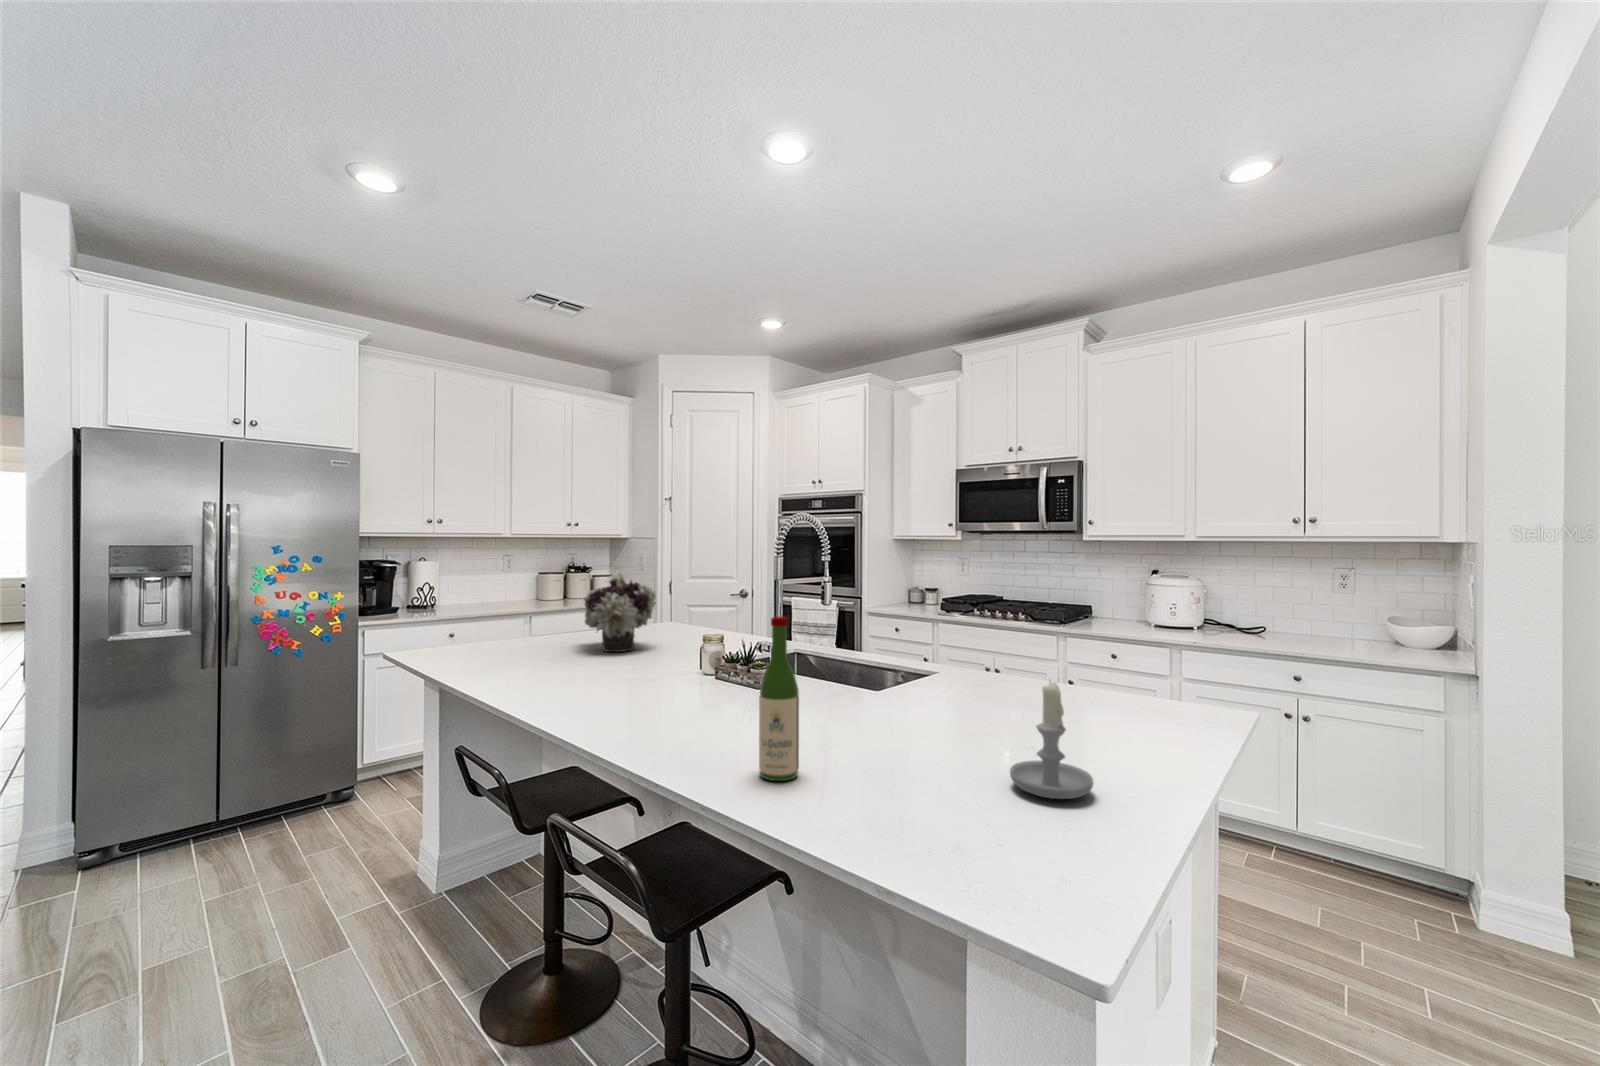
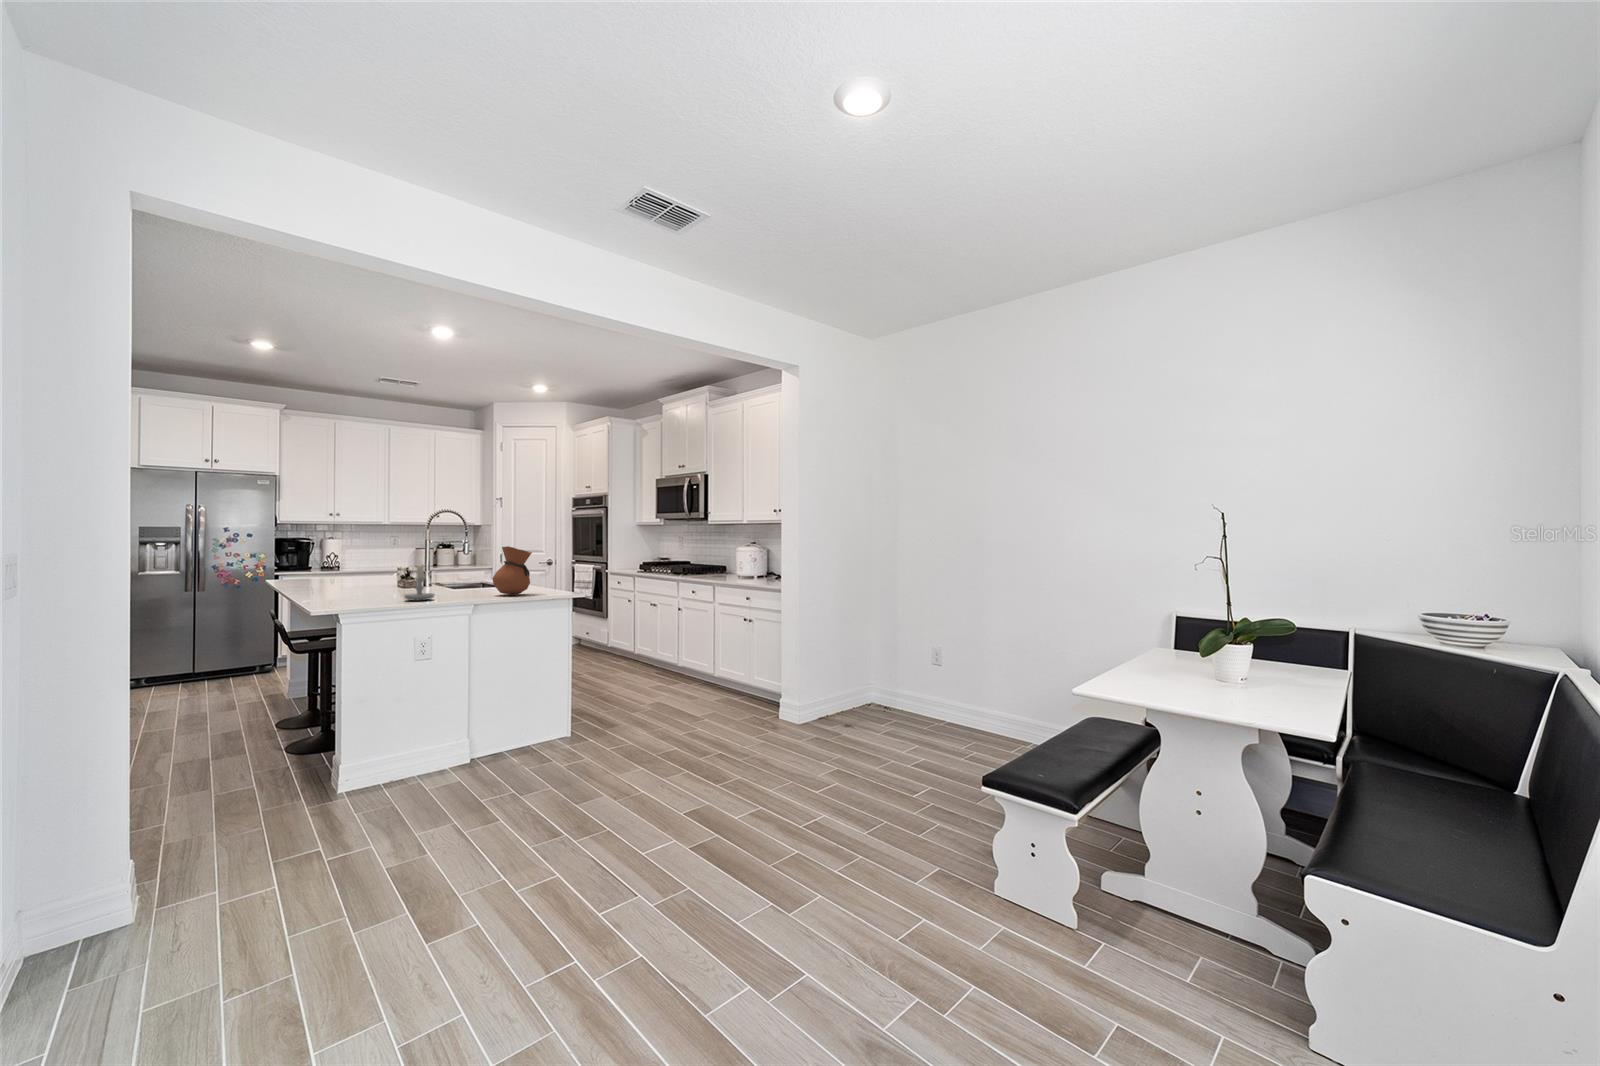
flower arrangement: present [585,571,656,652] -> none [365,538,409,580]
vase: none [1091,616,1183,735] -> present [492,546,532,594]
wine bottle: present [759,617,799,781] -> none [330,542,348,598]

